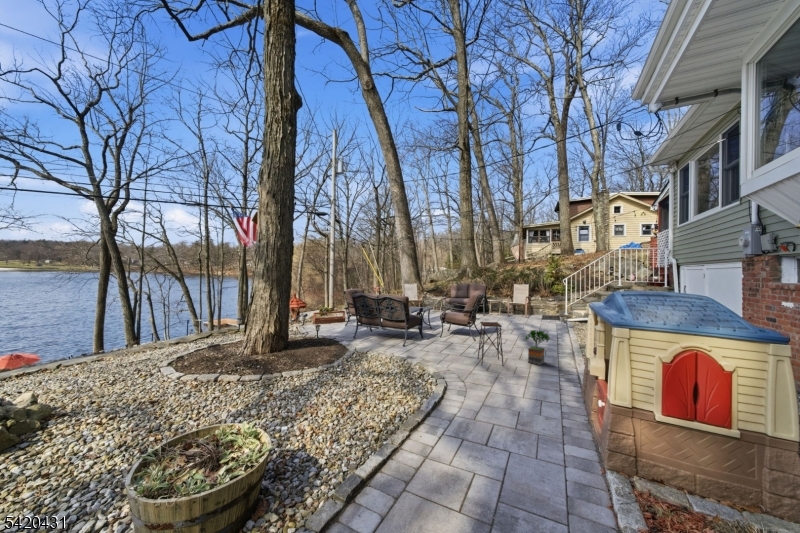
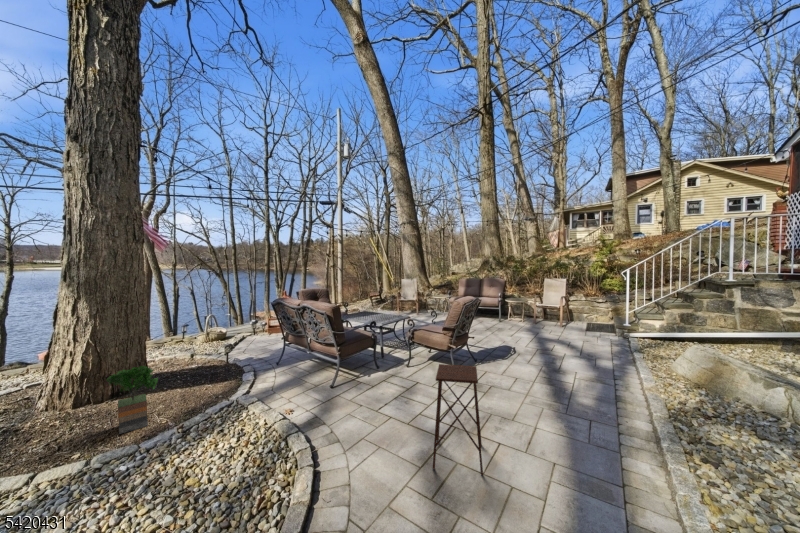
potted tree: present [525,330,550,365] -> present [107,366,158,434]

